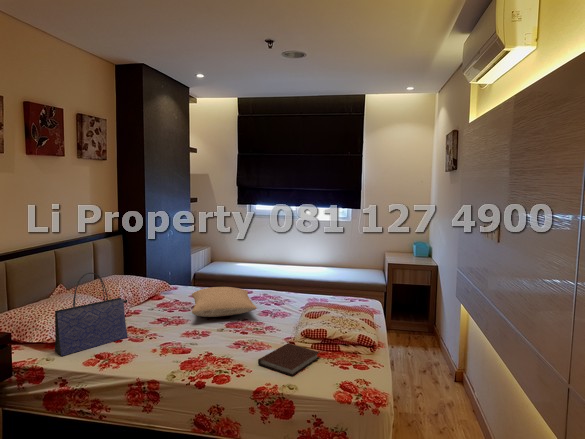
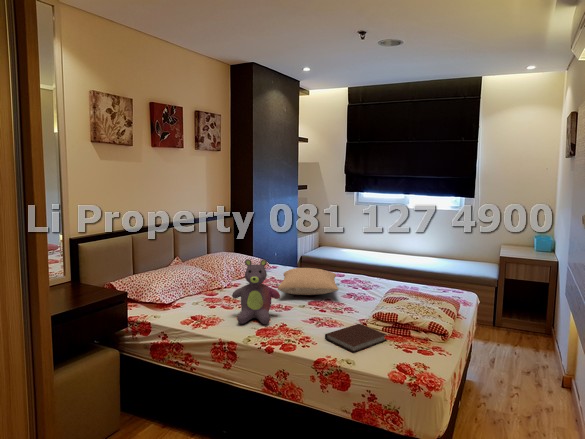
tote bag: present [55,273,127,356] -> none [164,246,223,314]
stuffed bear: none [145,283,201,358] -> present [232,259,280,324]

